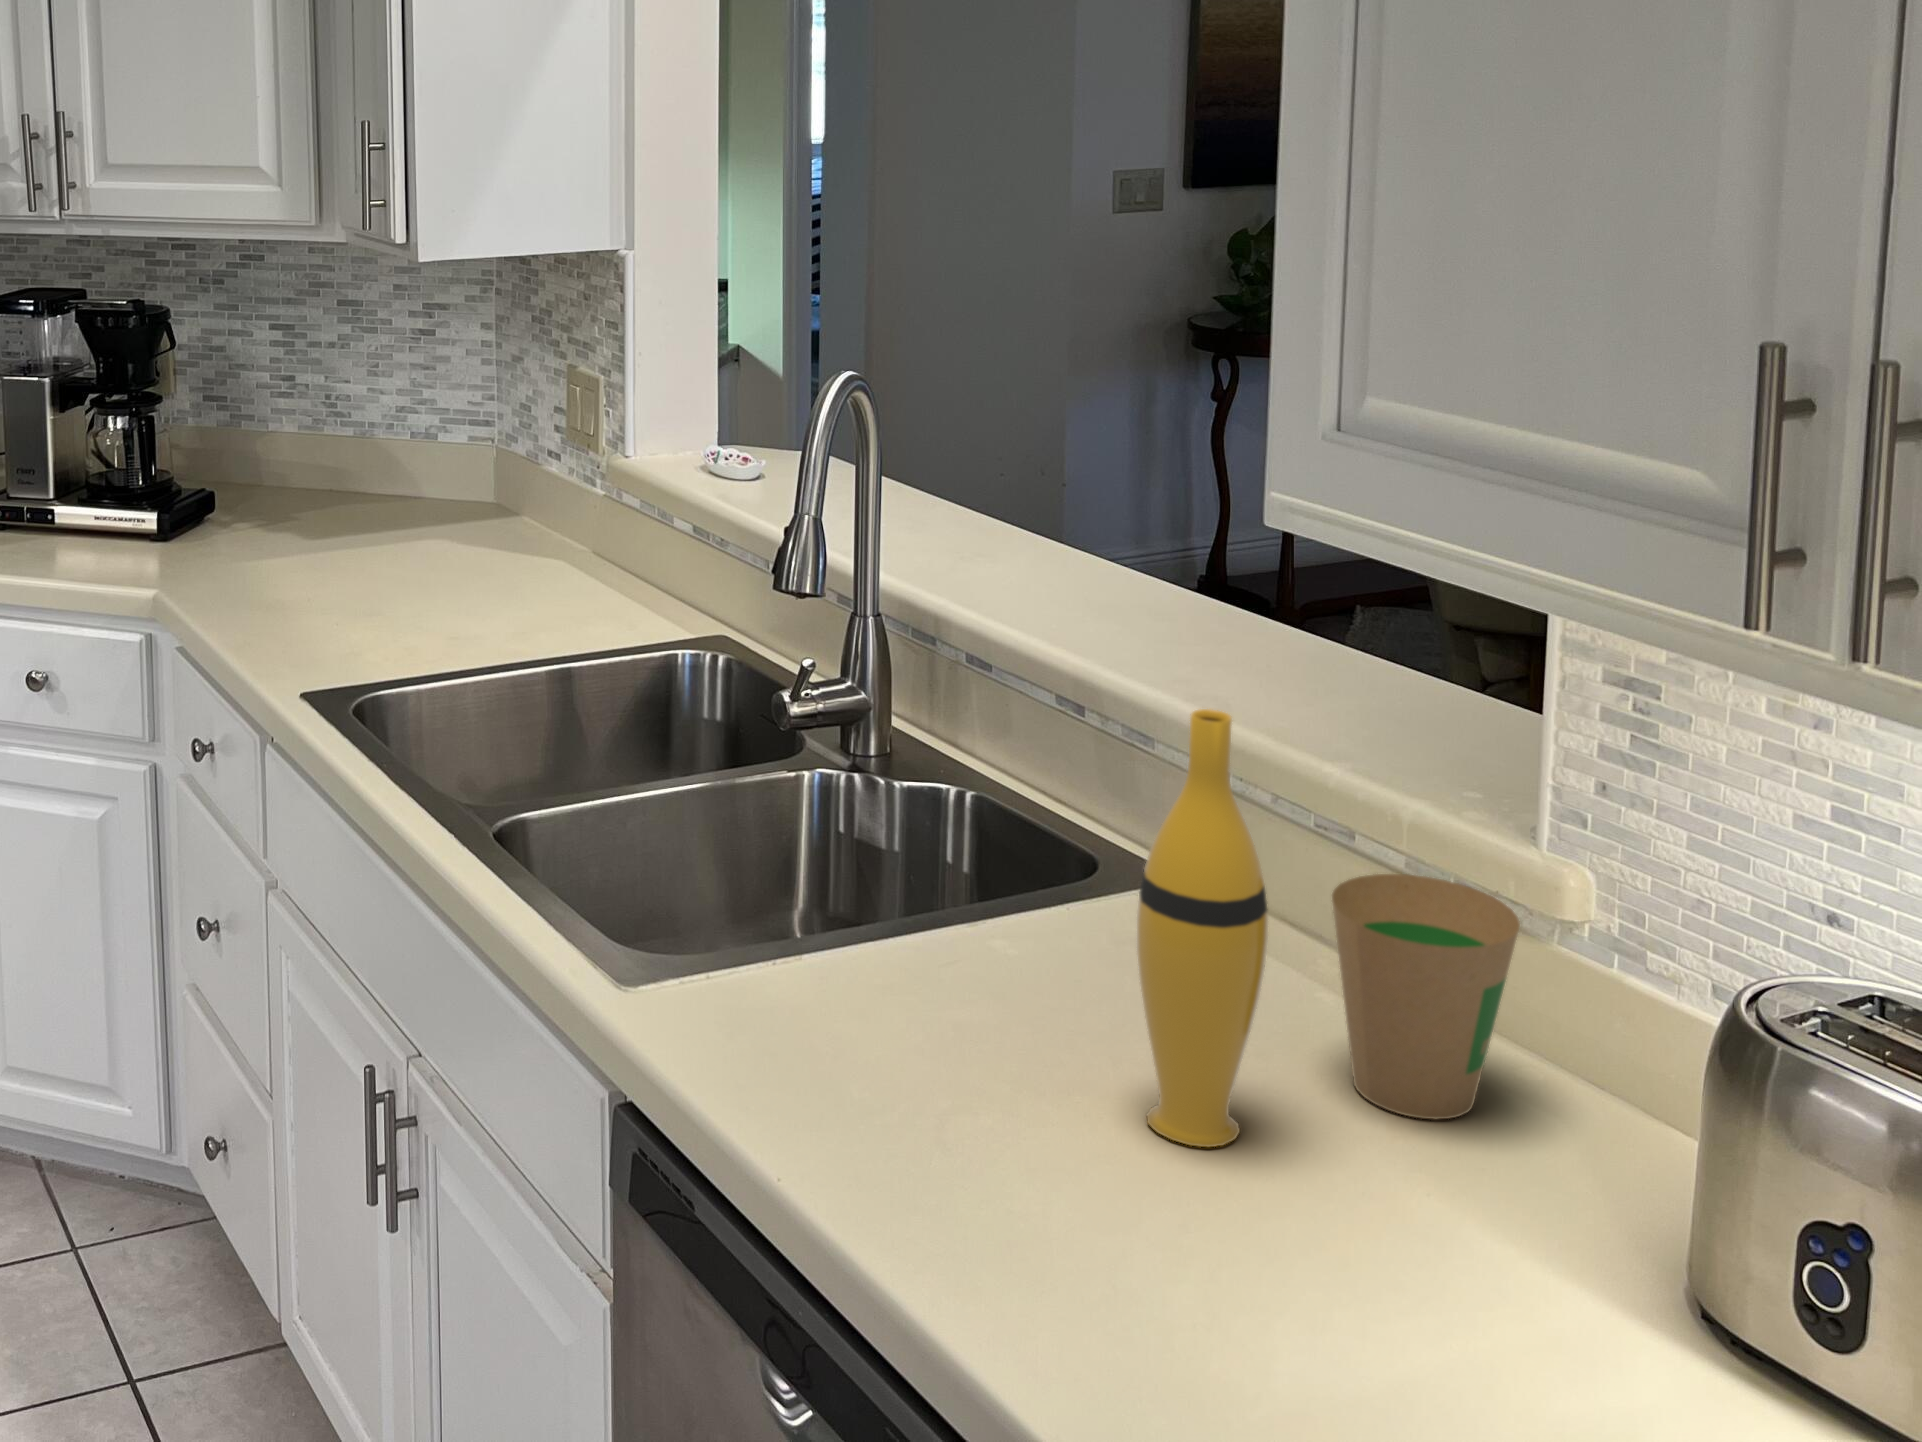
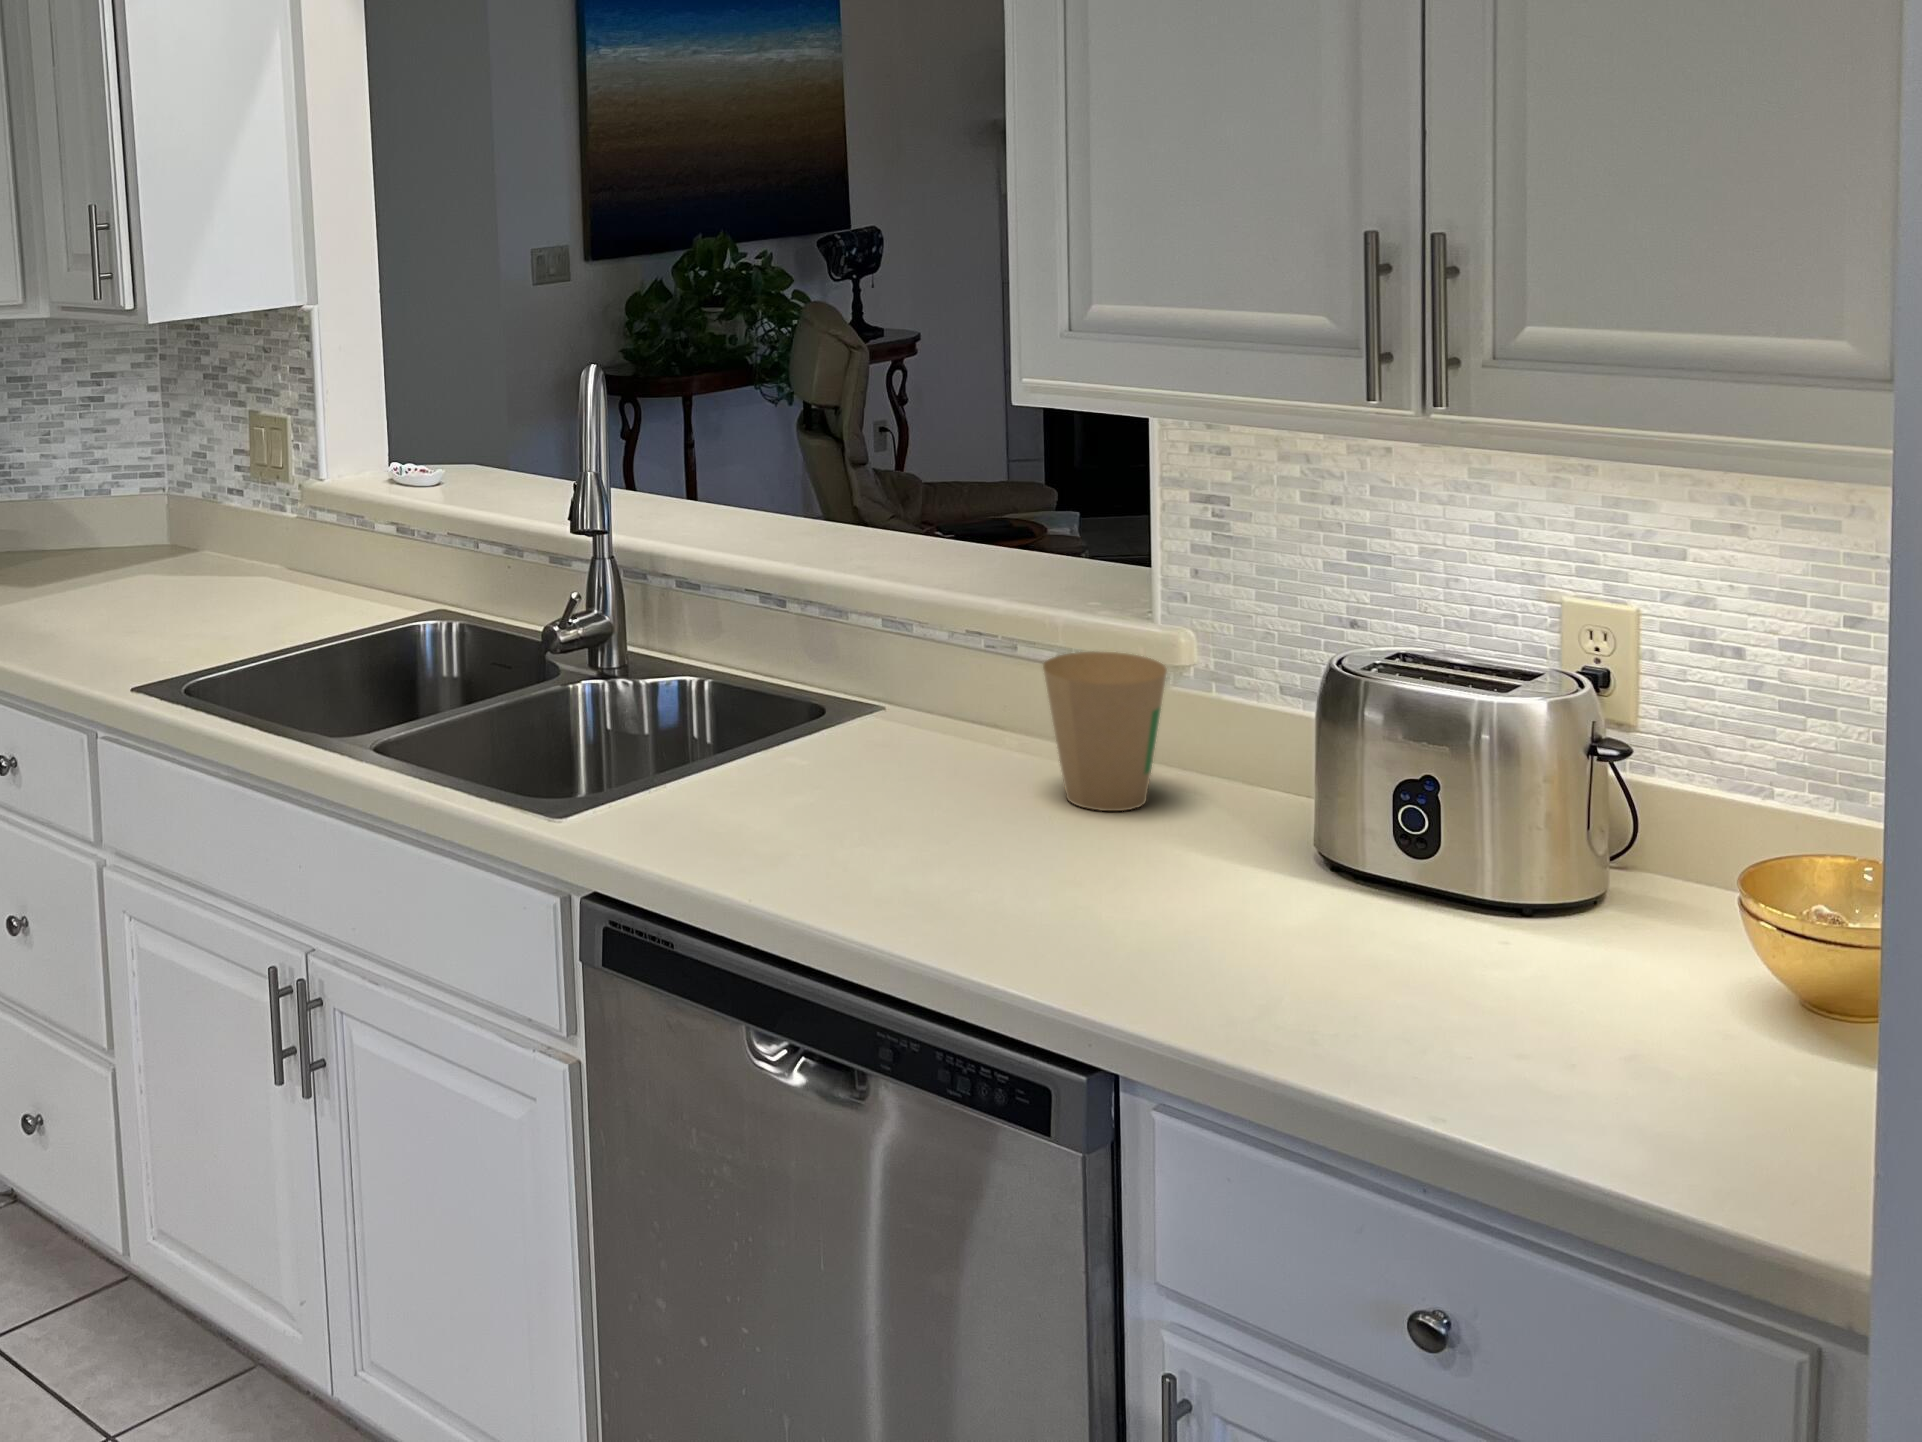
vase: present [1137,709,1268,1147] -> none [936,537,1024,846]

